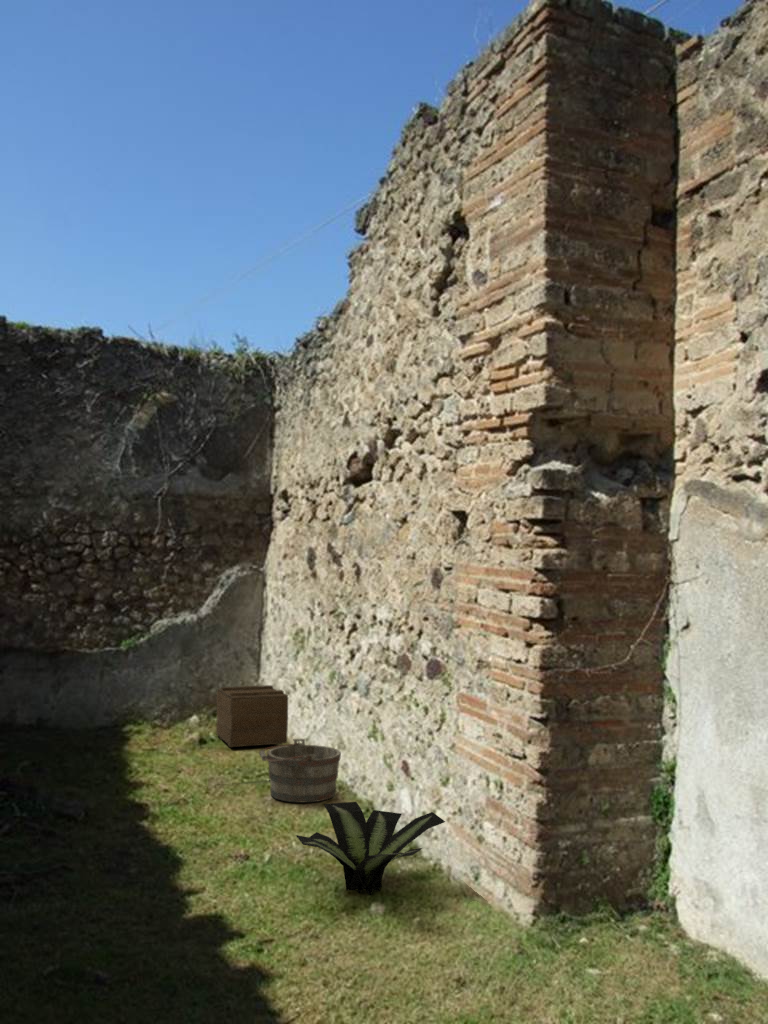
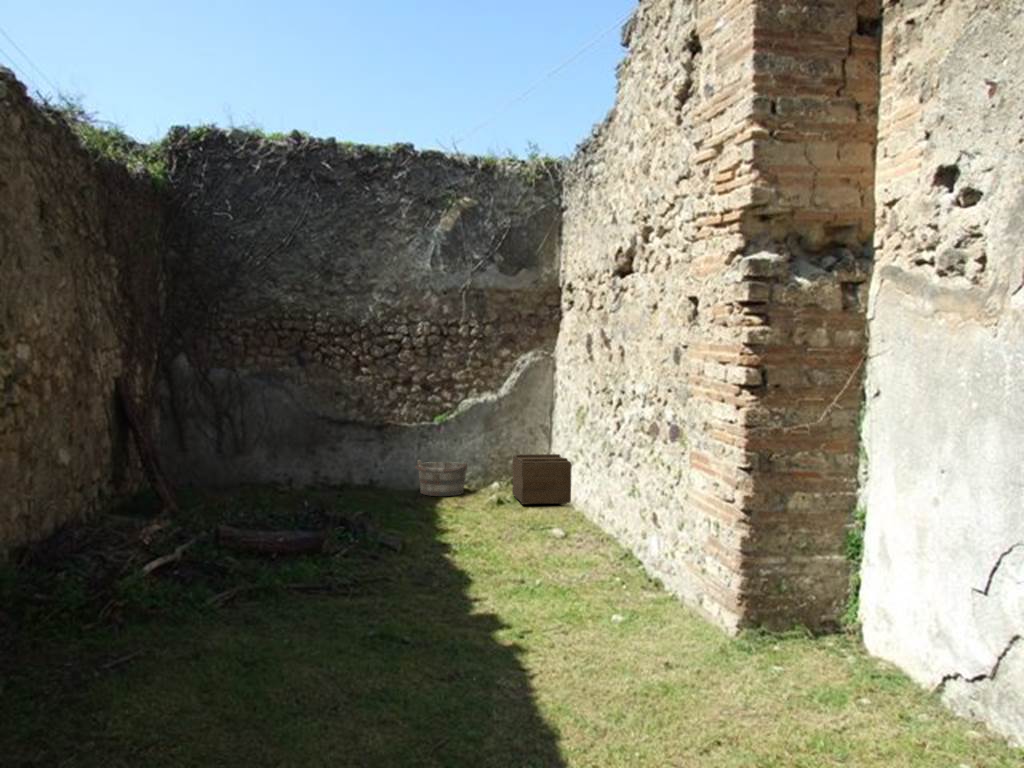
bucket: present [259,739,341,802] -> present [416,460,467,496]
potted plant: present [296,802,445,895] -> none [553,541,678,612]

